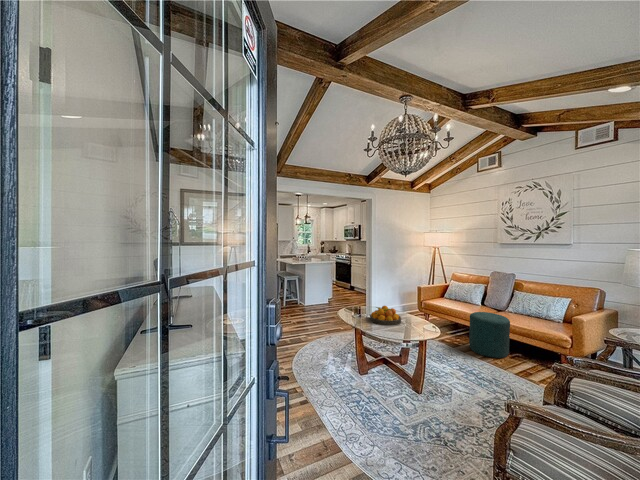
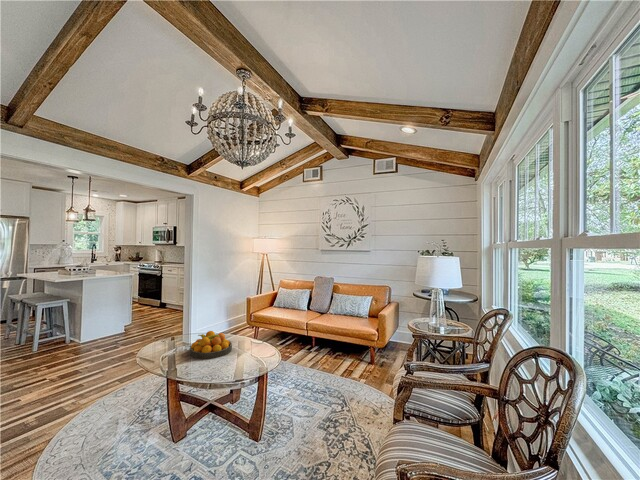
ottoman: present [469,312,510,358] -> none [299,318,334,364]

